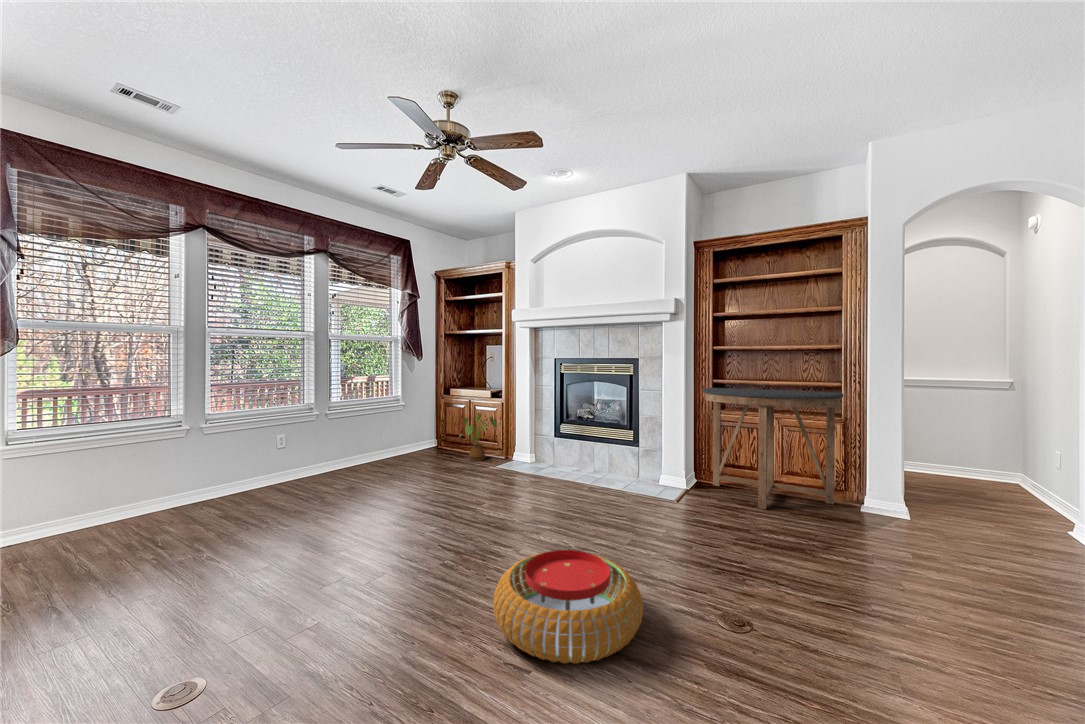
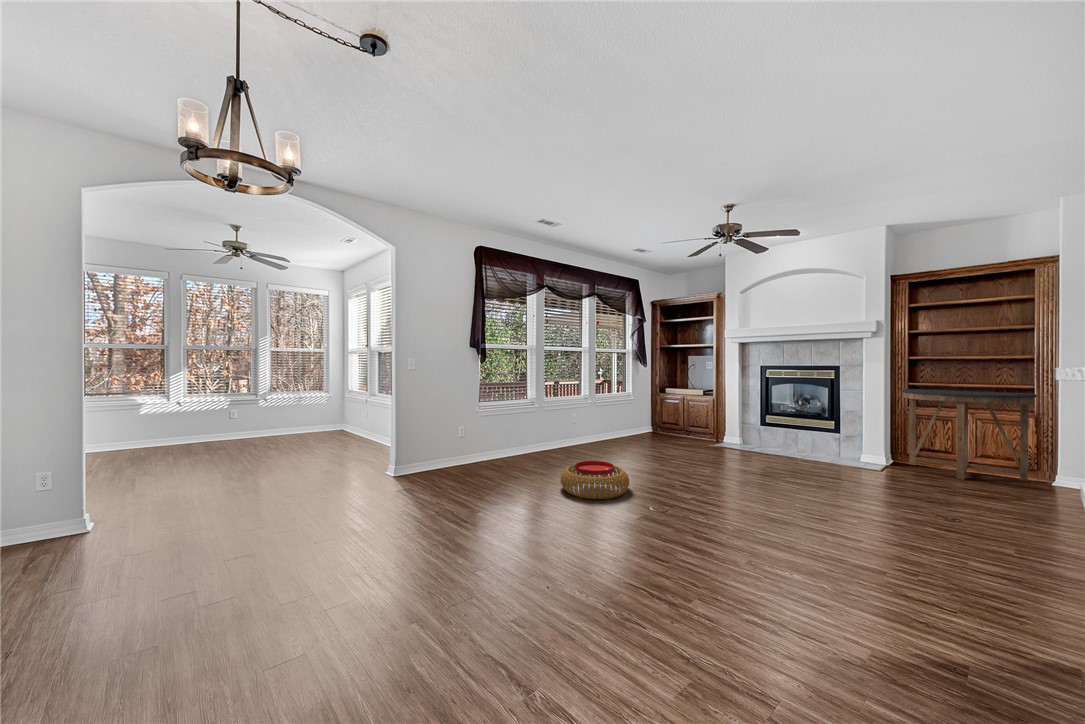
house plant: present [460,414,497,461] -> none [682,406,712,441]
pouf: present [493,550,643,664] -> present [561,461,629,499]

